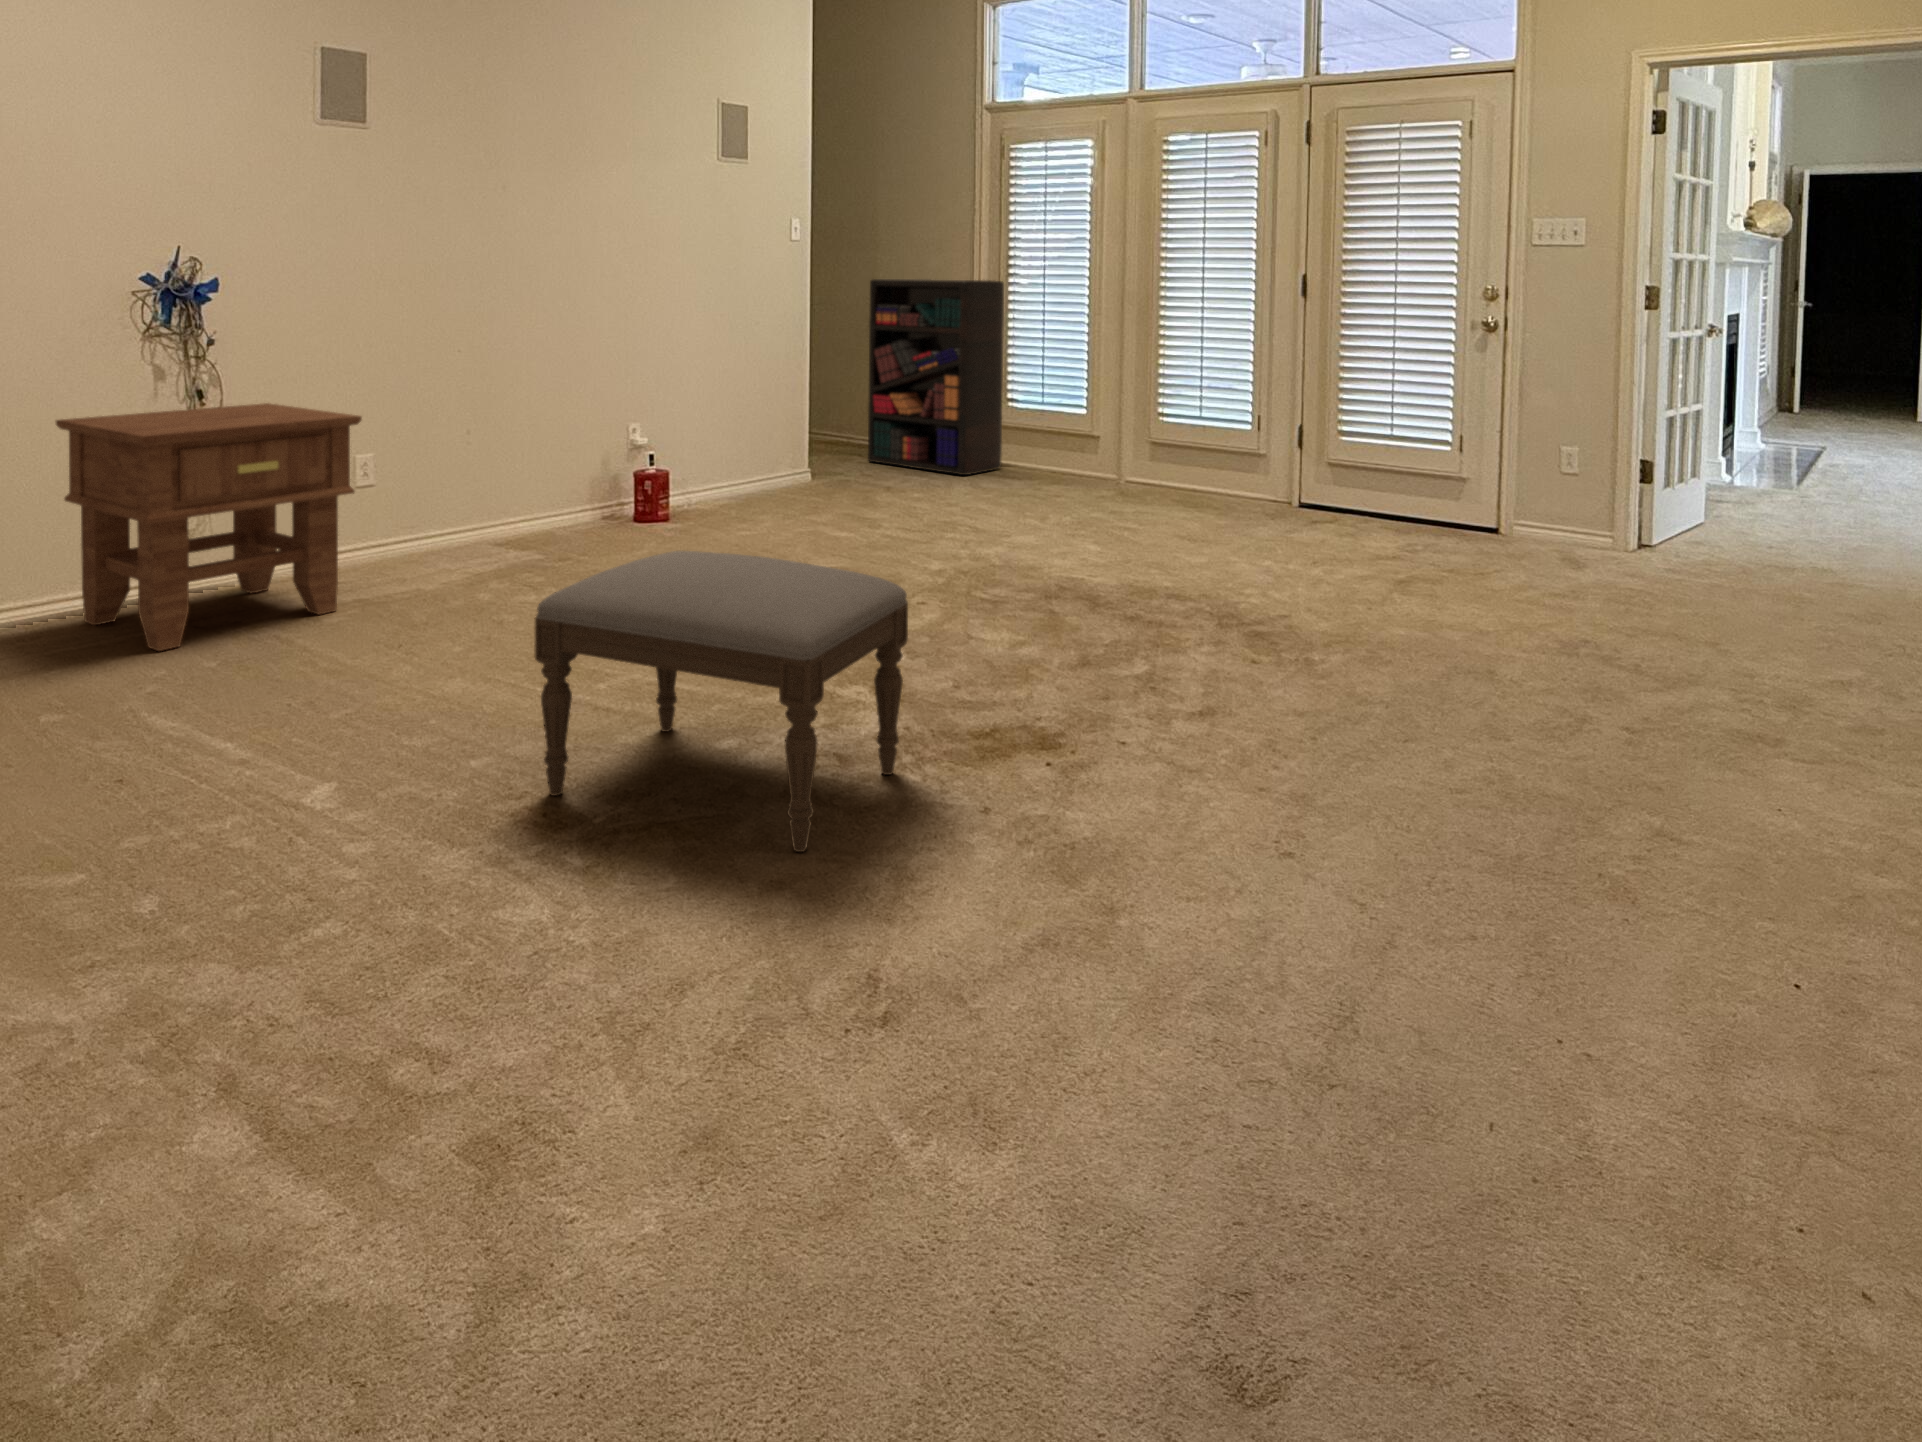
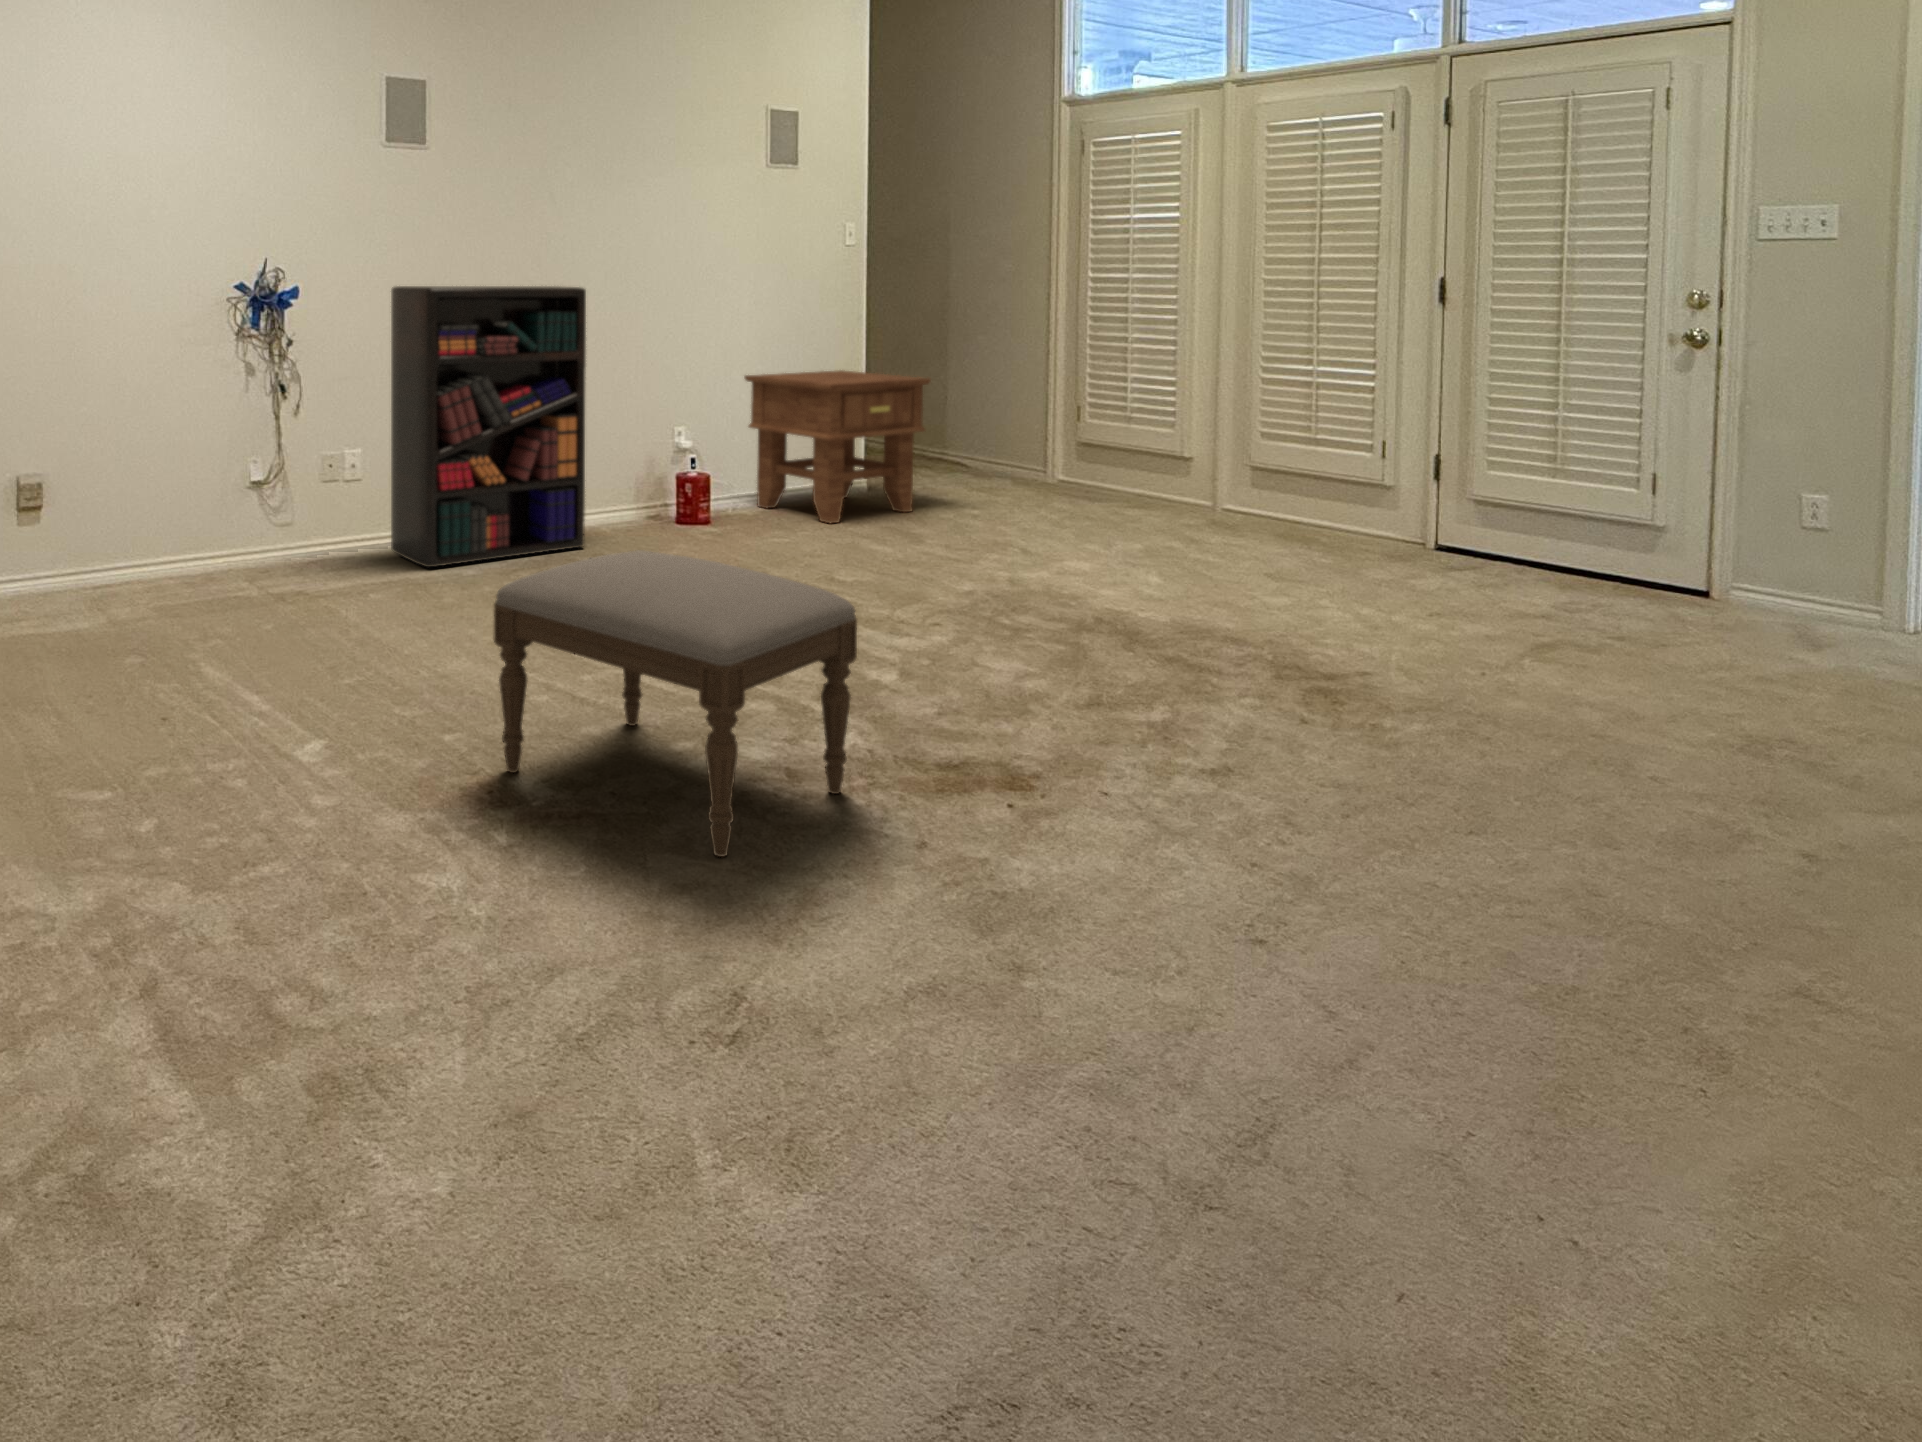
bookshelf: present [868,279,1004,475] -> present [391,286,586,567]
side table: present [56,403,362,651] -> present [744,370,931,523]

